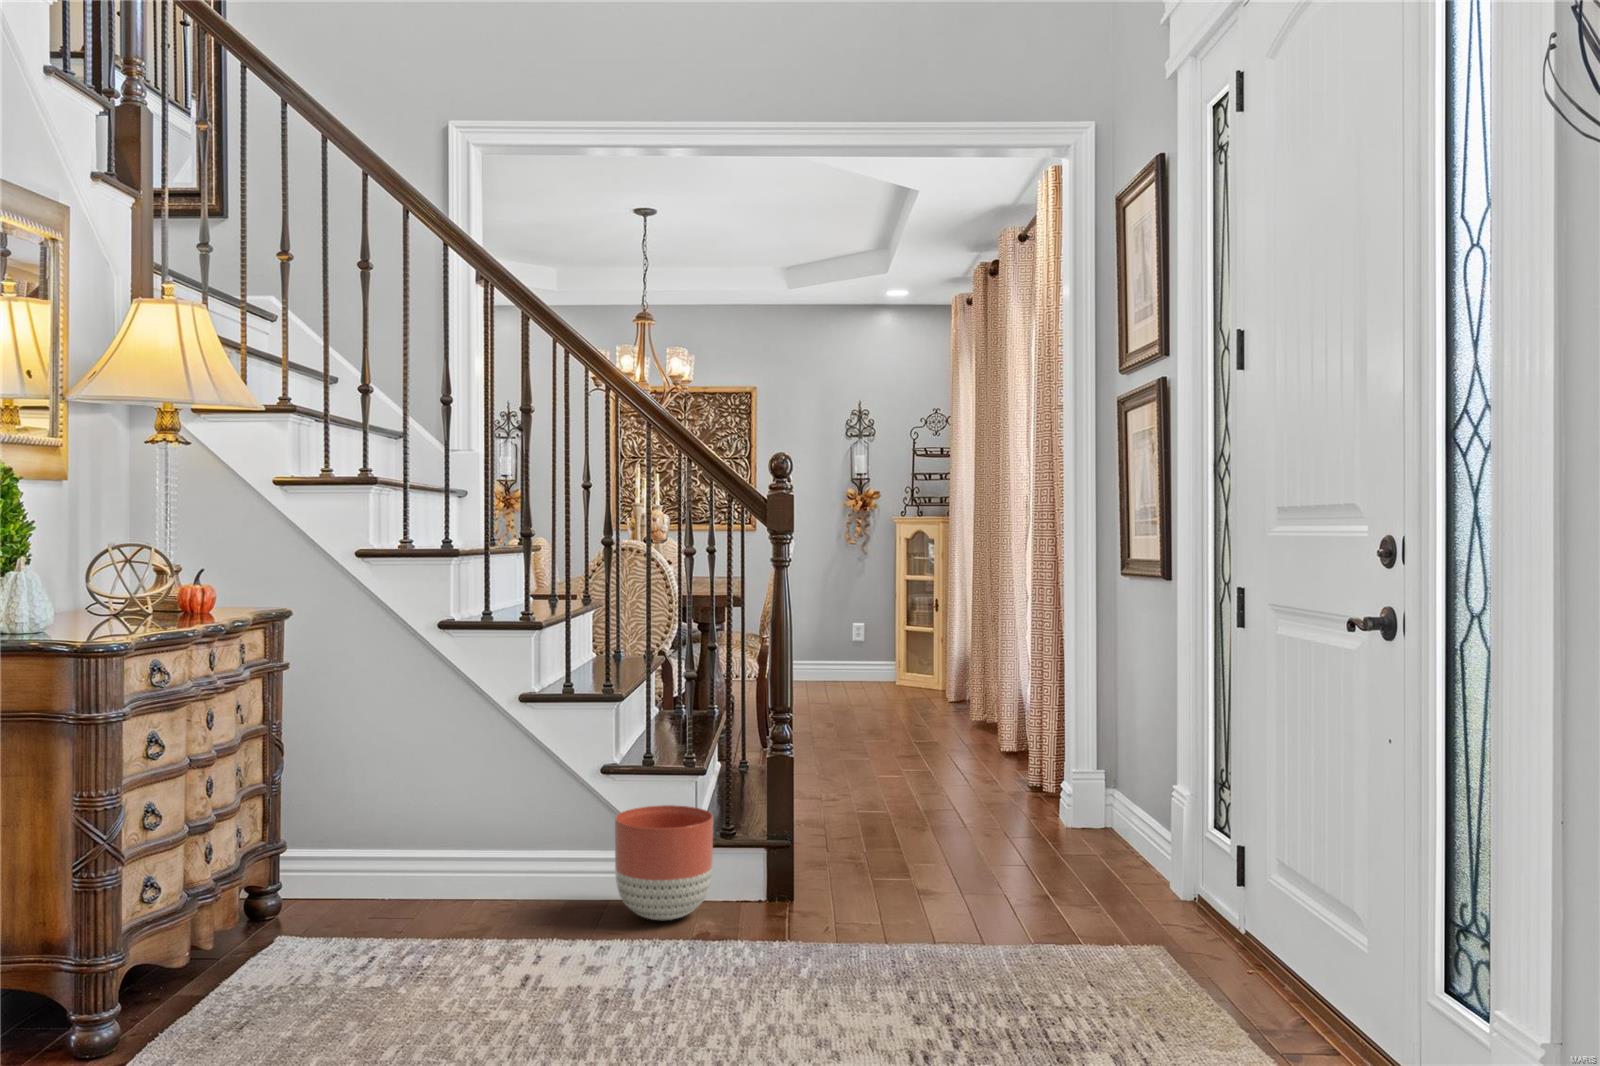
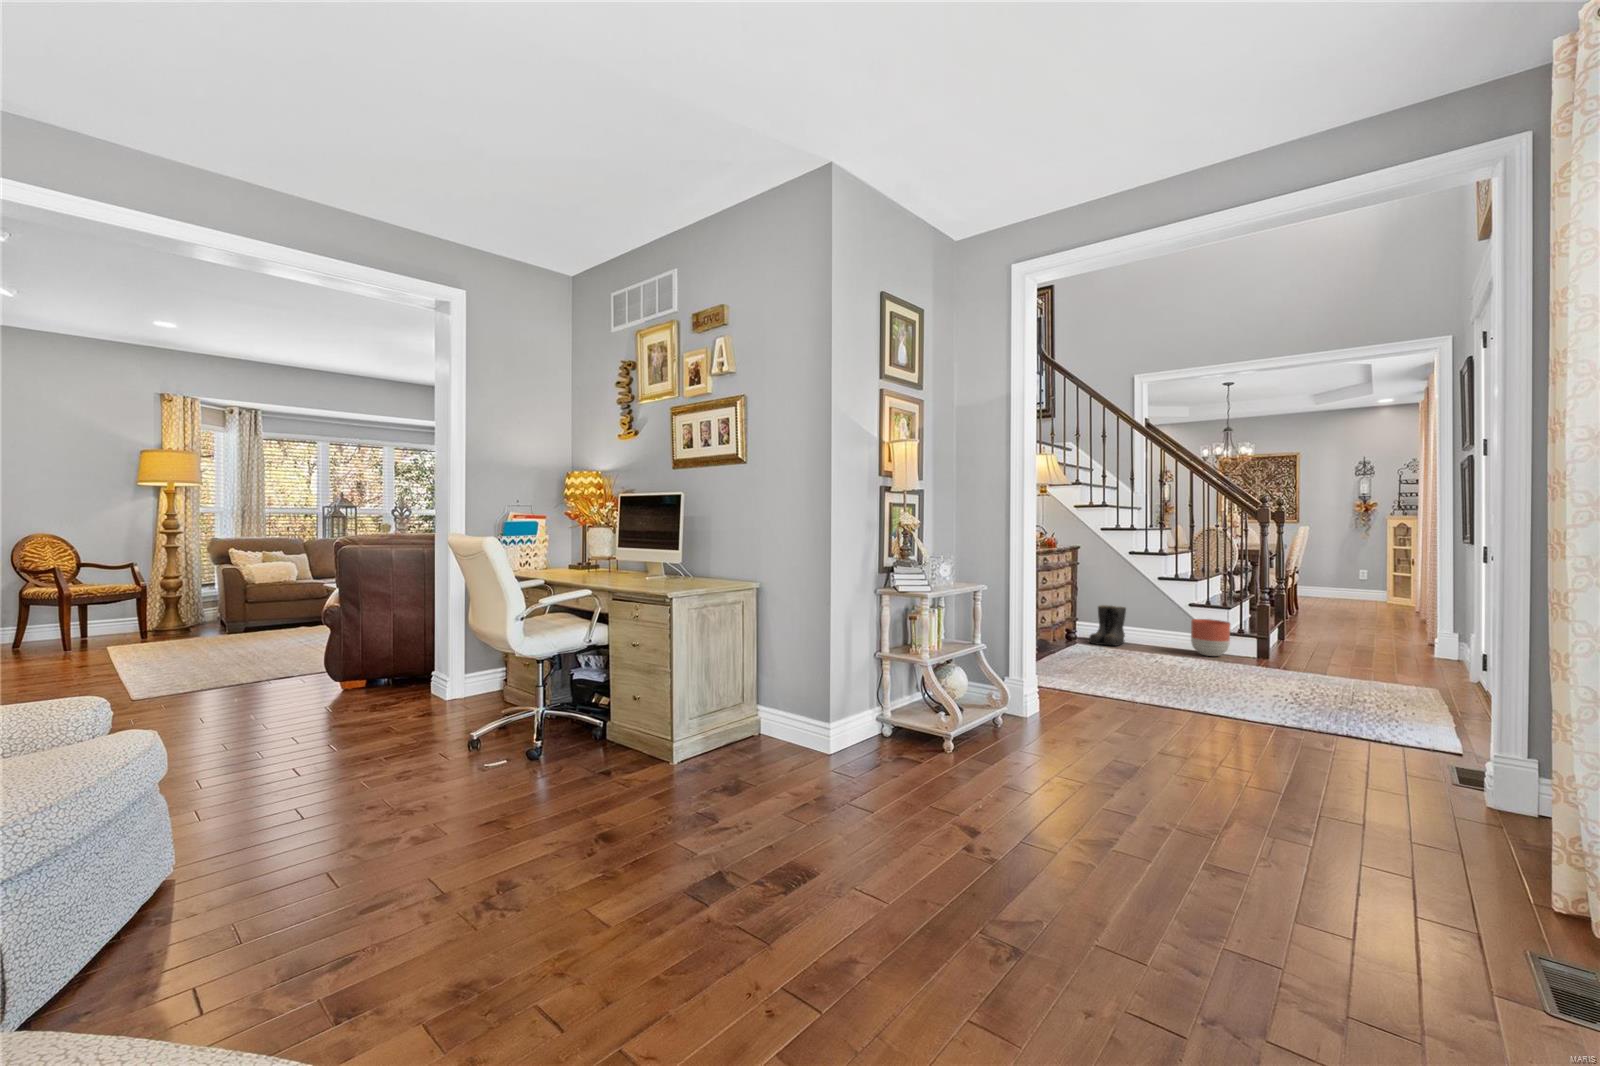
boots: none [317,790,438,936] -> present [1089,605,1126,646]

